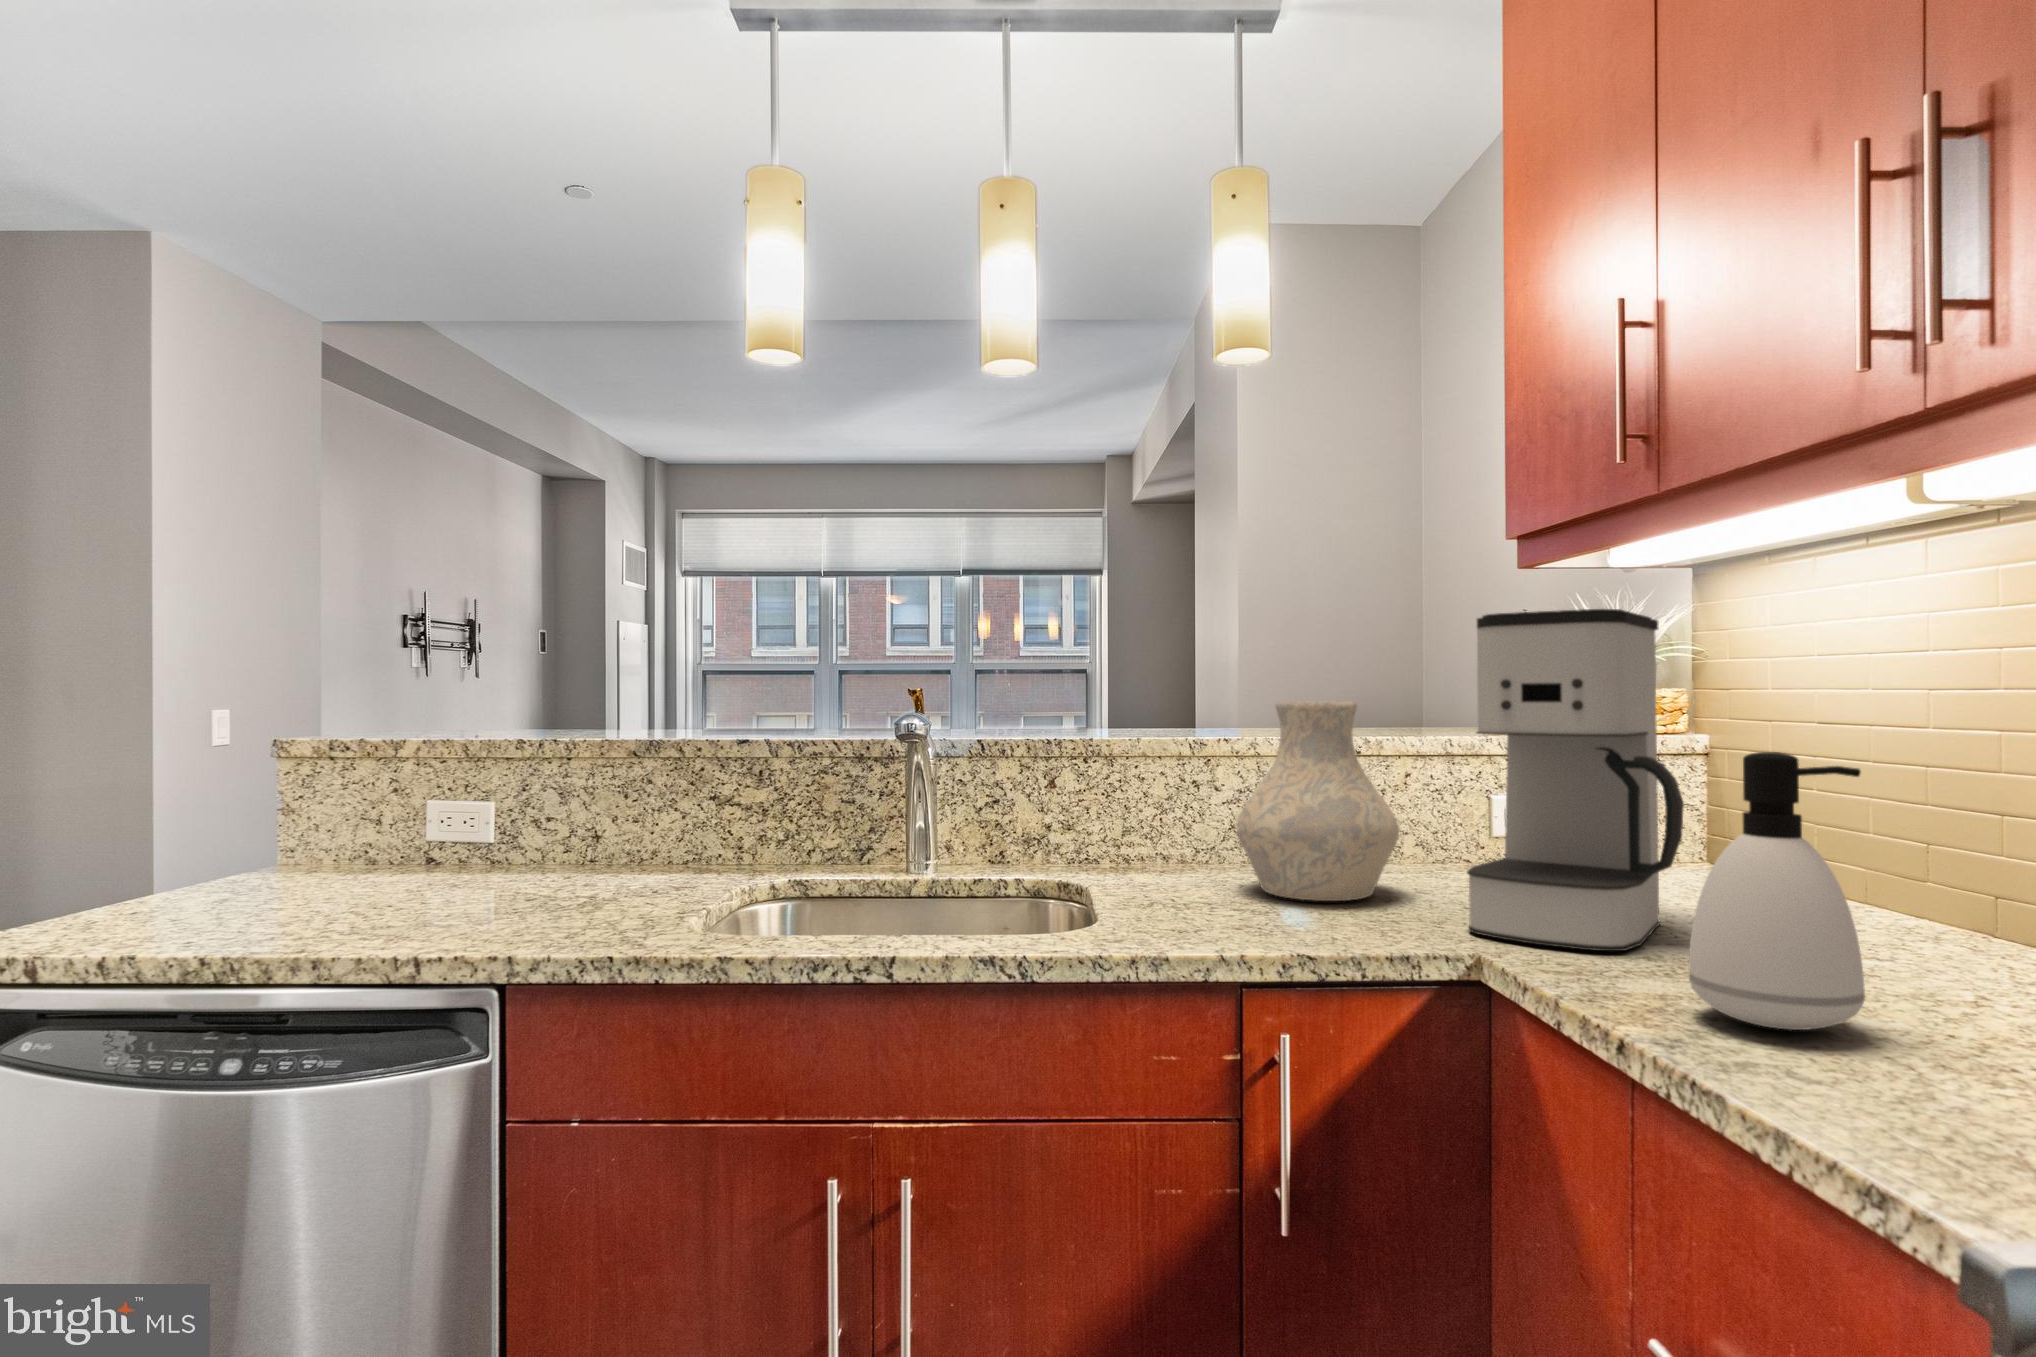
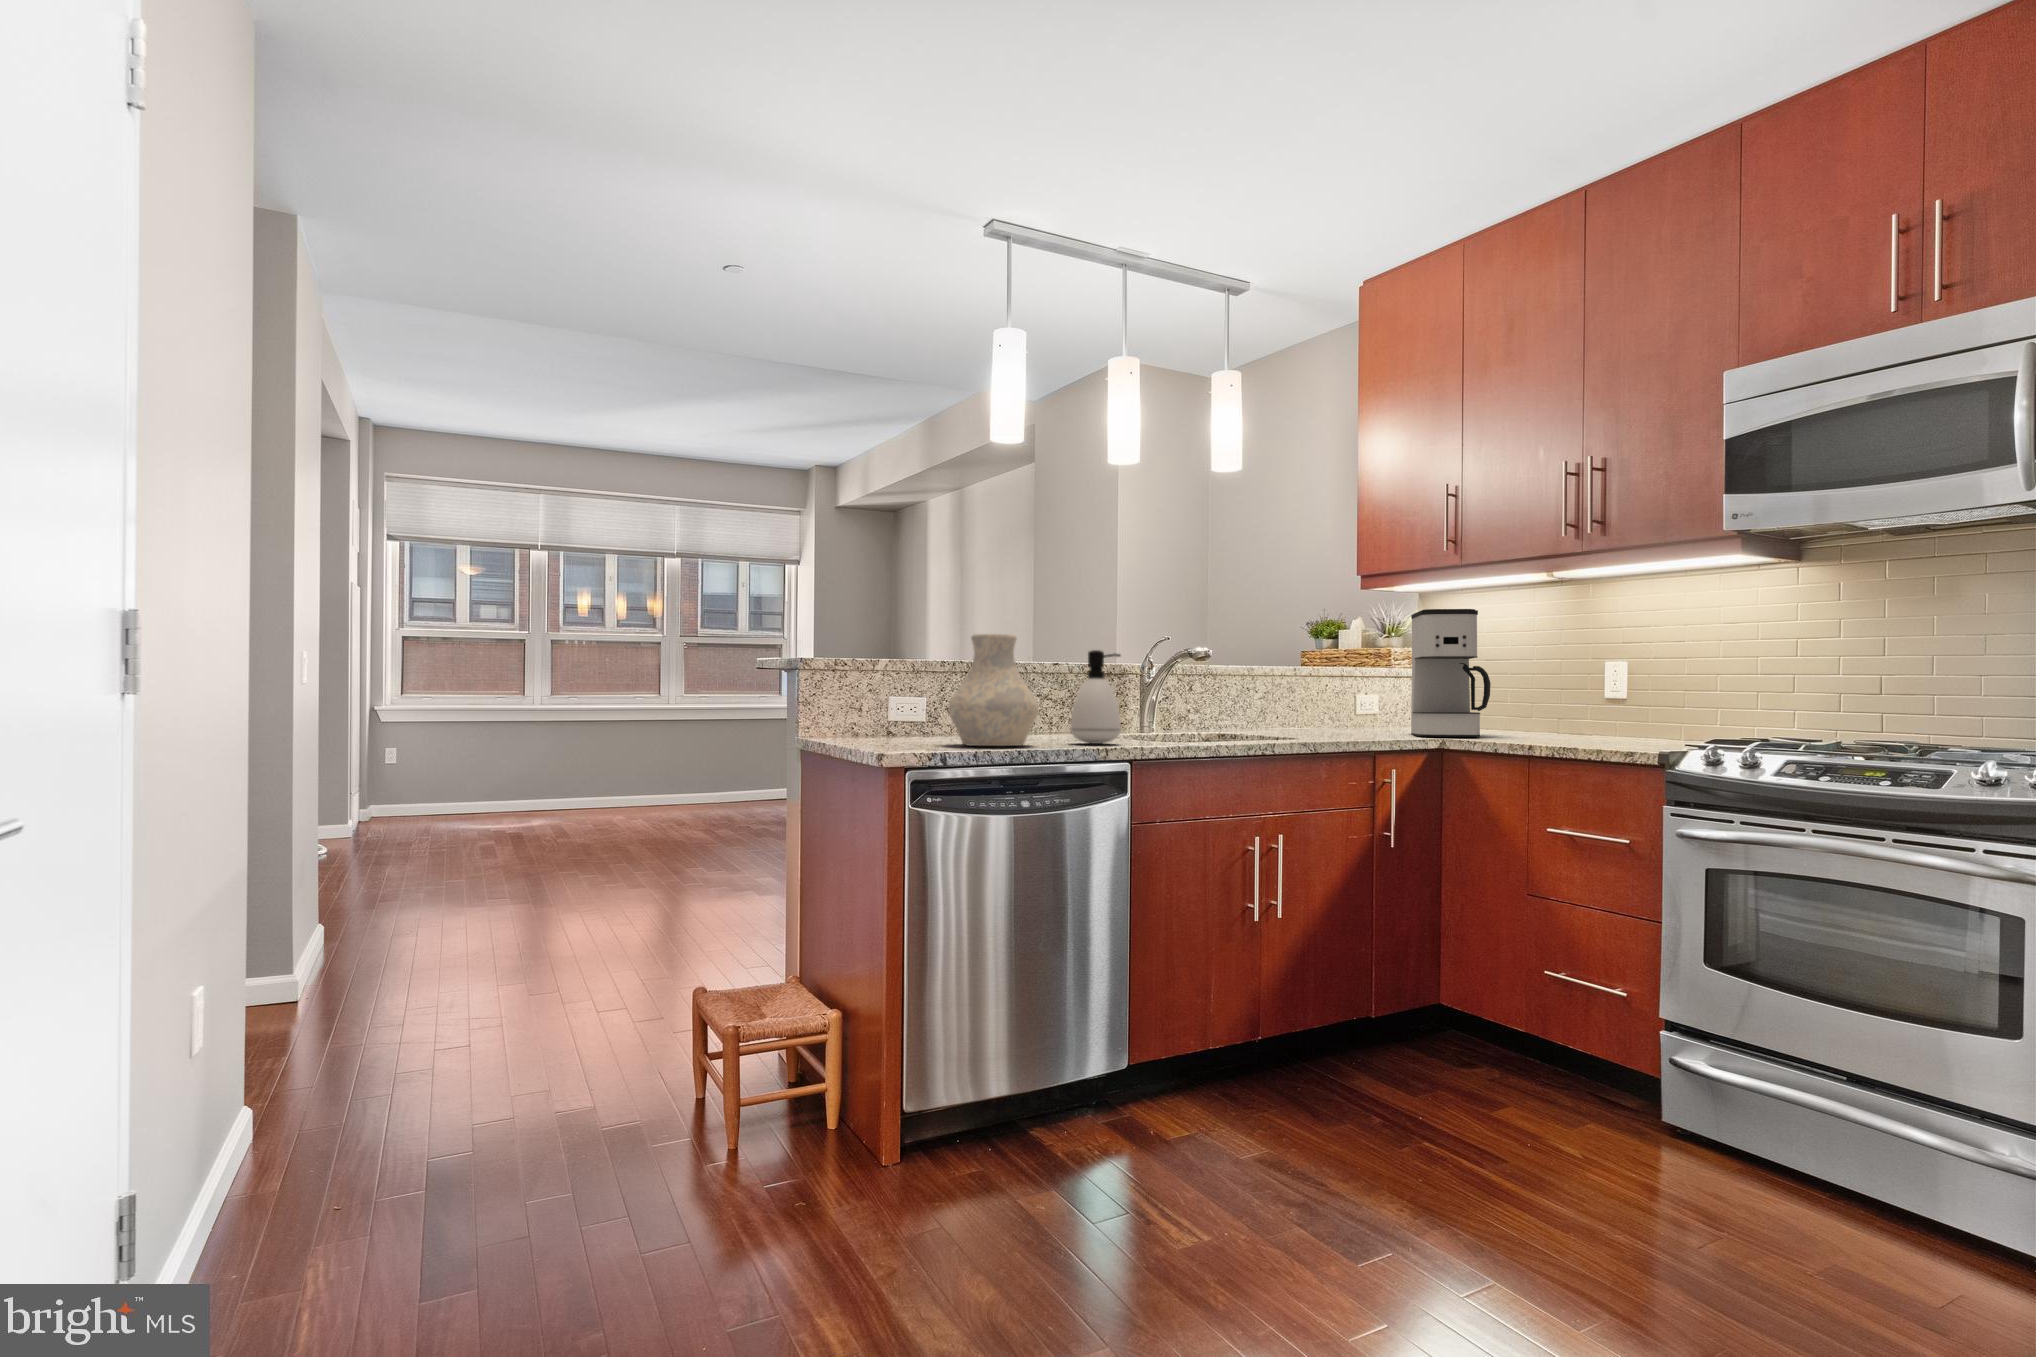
vase: present [1236,701,1399,901] -> present [948,634,1039,746]
soap dispenser: present [1689,752,1865,1030] -> present [1071,650,1121,744]

